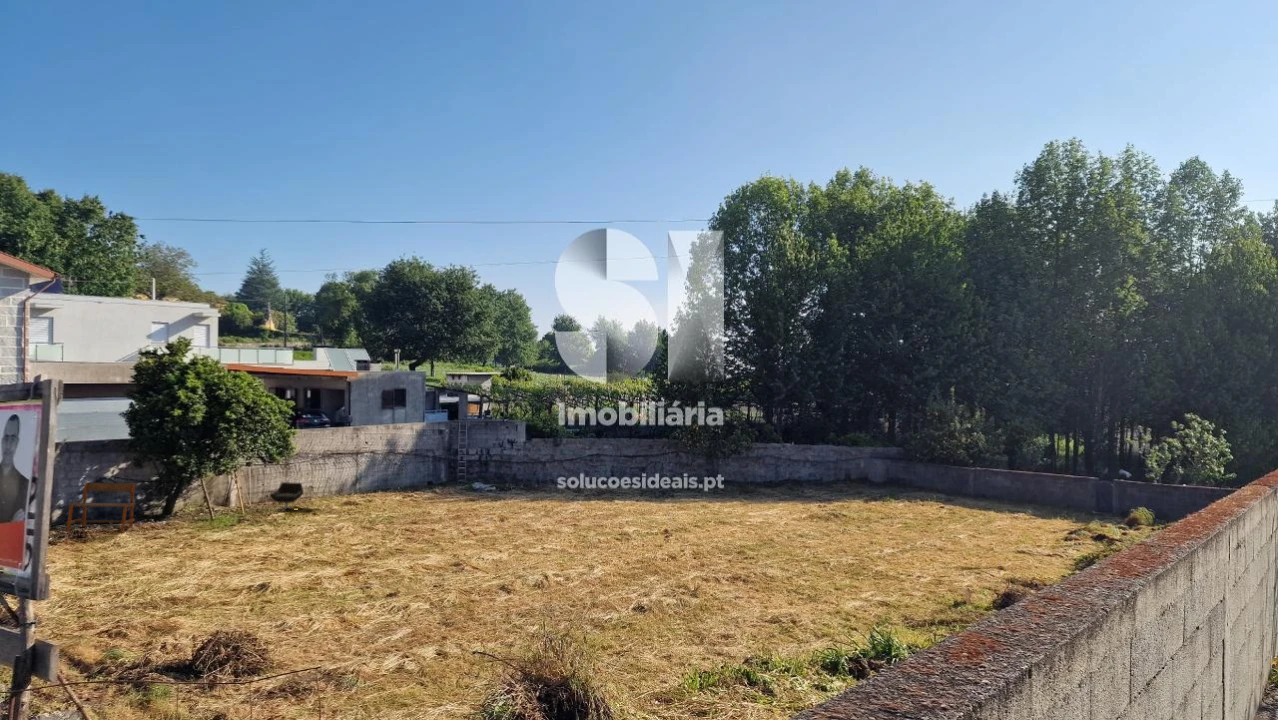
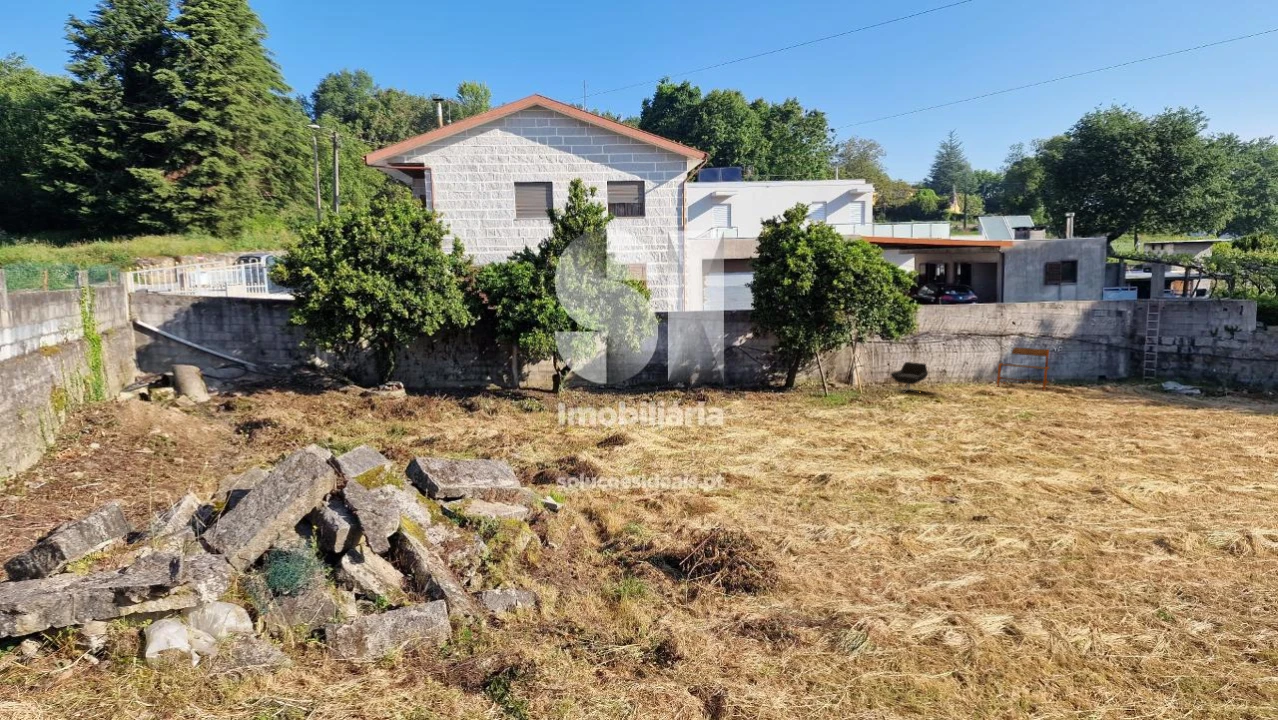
bench: present [66,482,135,532] -> present [997,347,1049,391]

